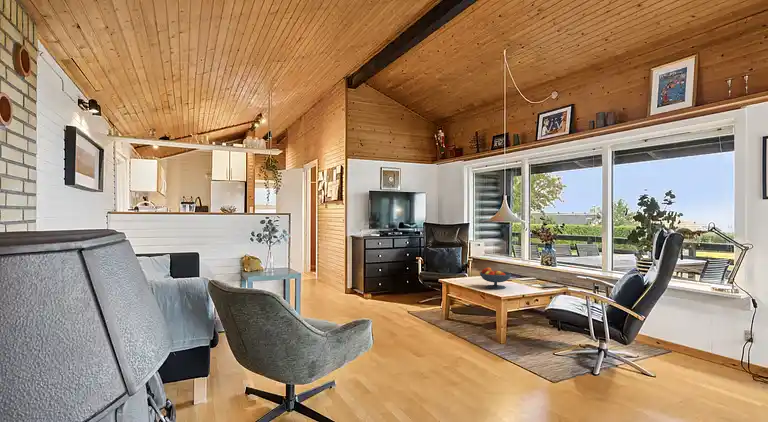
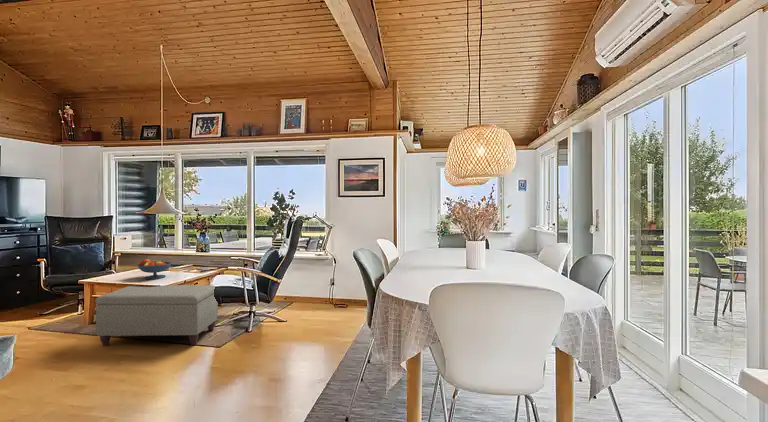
ottoman: none [439,293,557,371] -> present [95,285,218,346]

